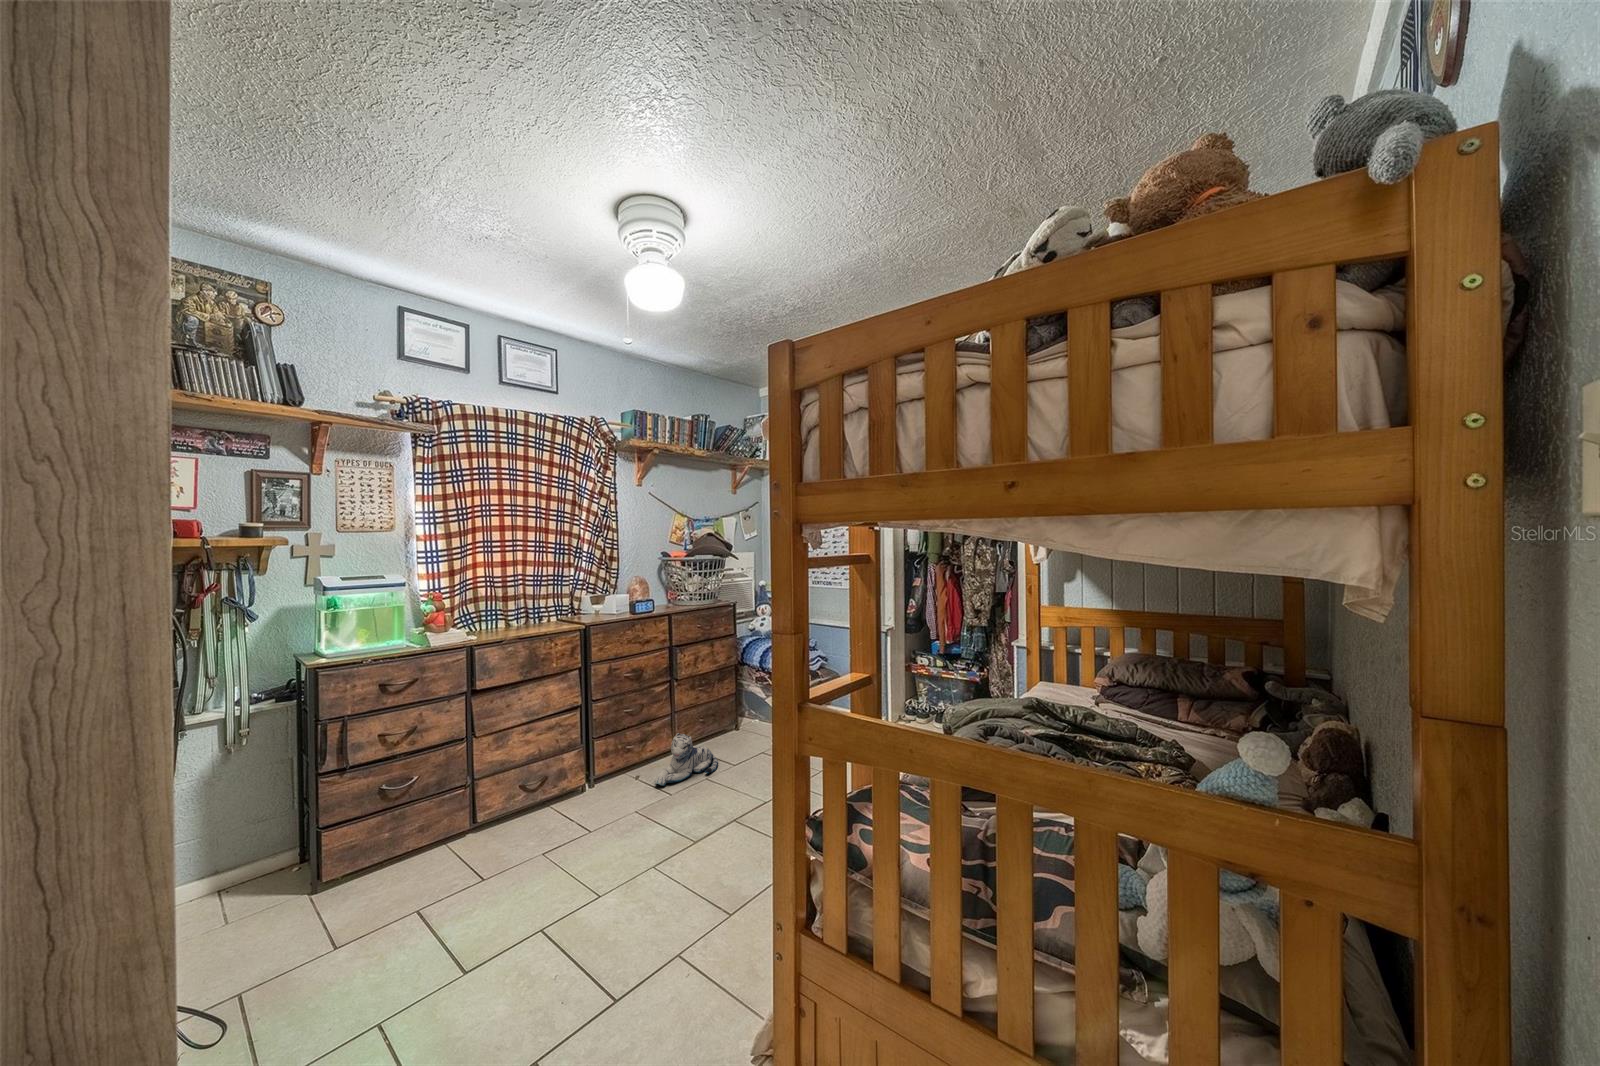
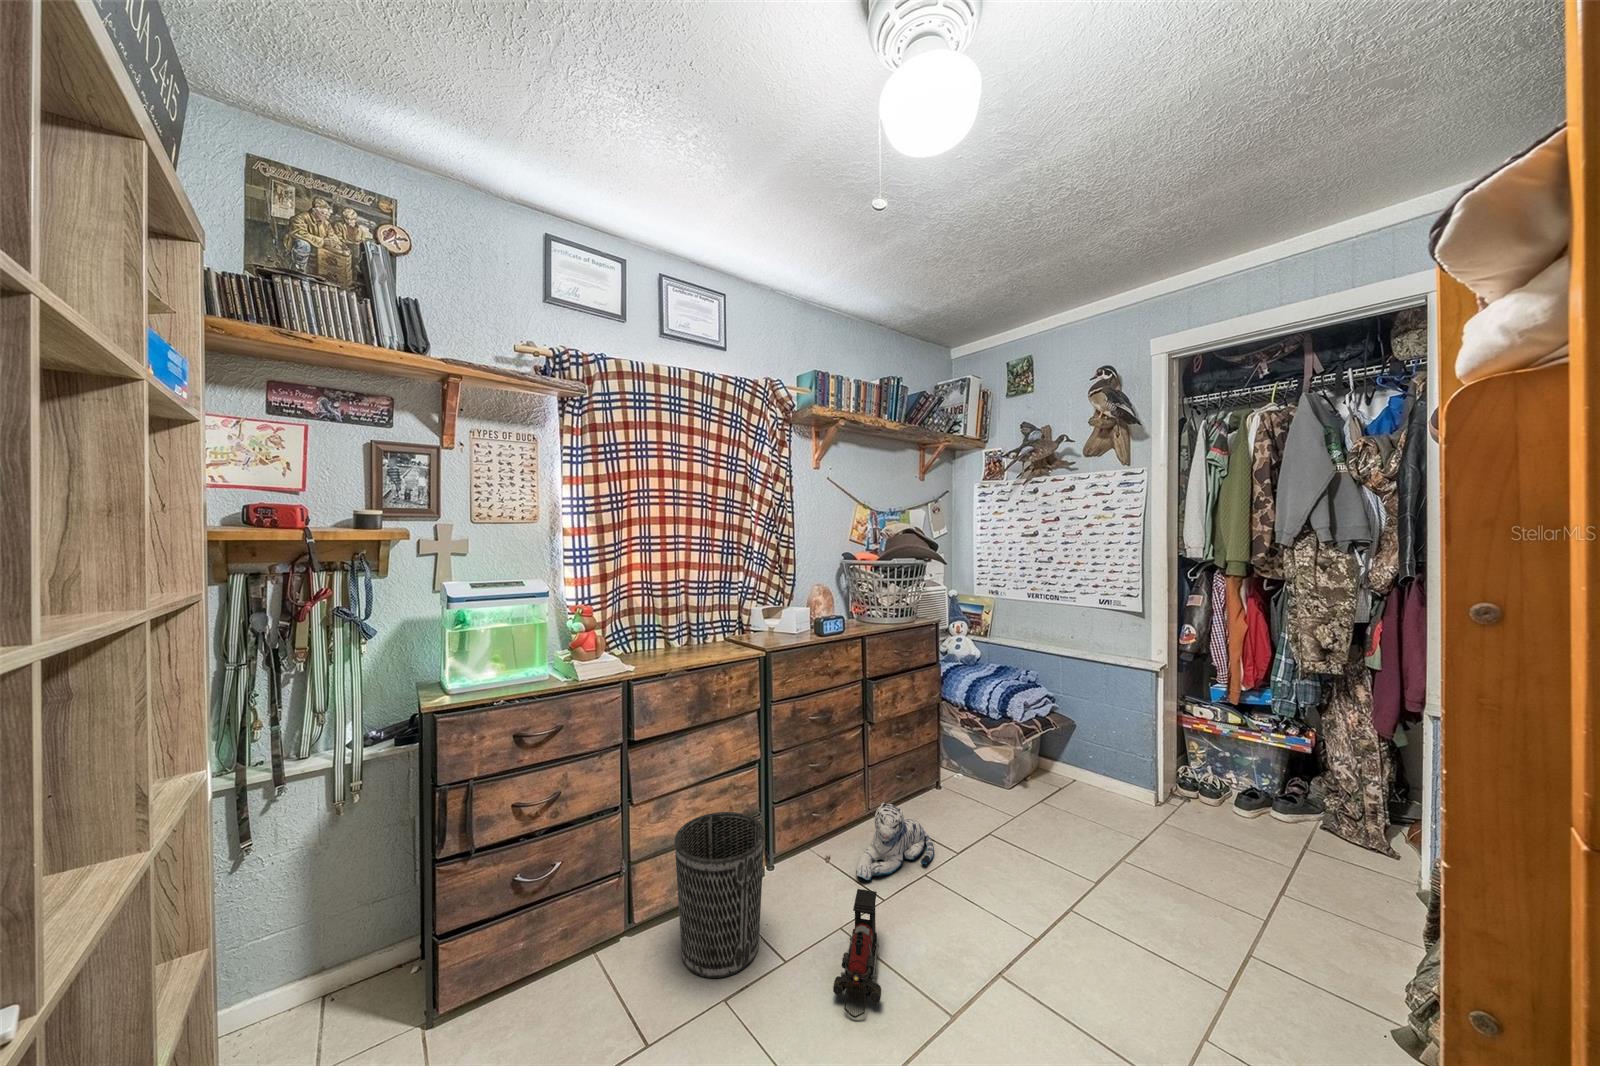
wastebasket: none [508,740,577,845] -> present [675,812,765,978]
toy train: none [619,782,659,850] -> present [833,889,881,1018]

